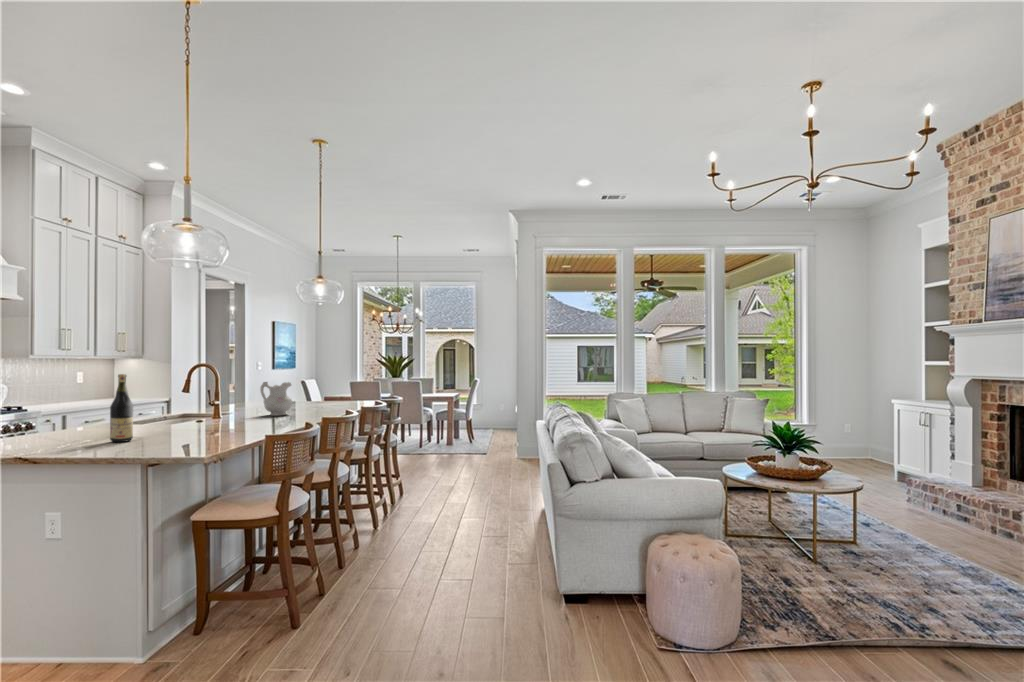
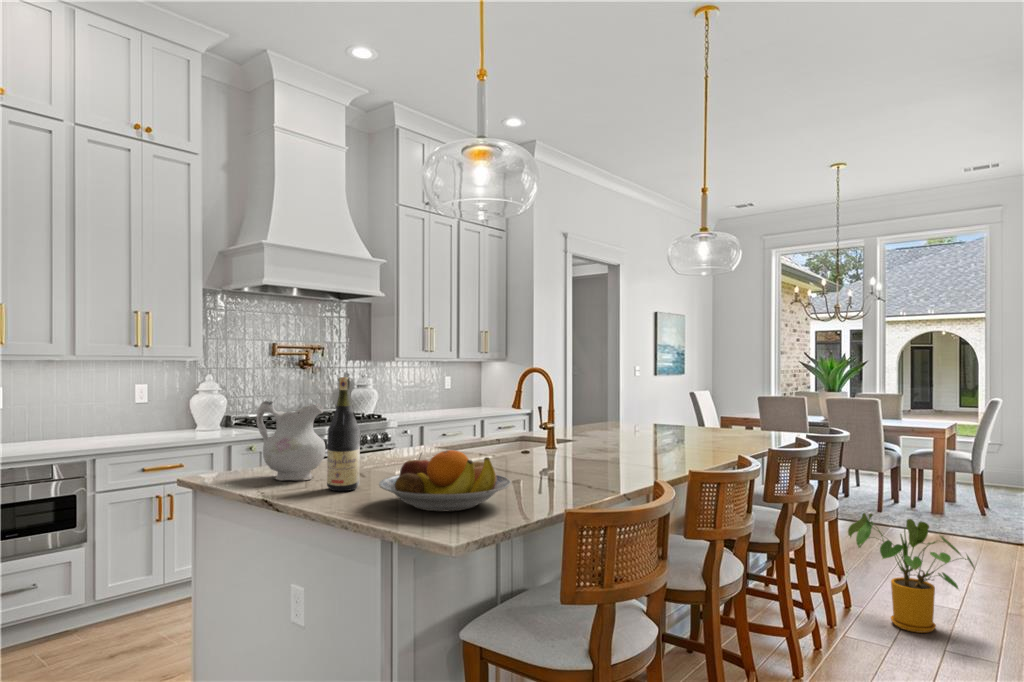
ceramic pitcher: present [260,382,292,416] -> present [256,401,325,481]
fruit bowl: none [161,411,240,443] -> present [379,450,511,511]
house plant: none [401,440,459,497] -> present [848,513,975,633]

